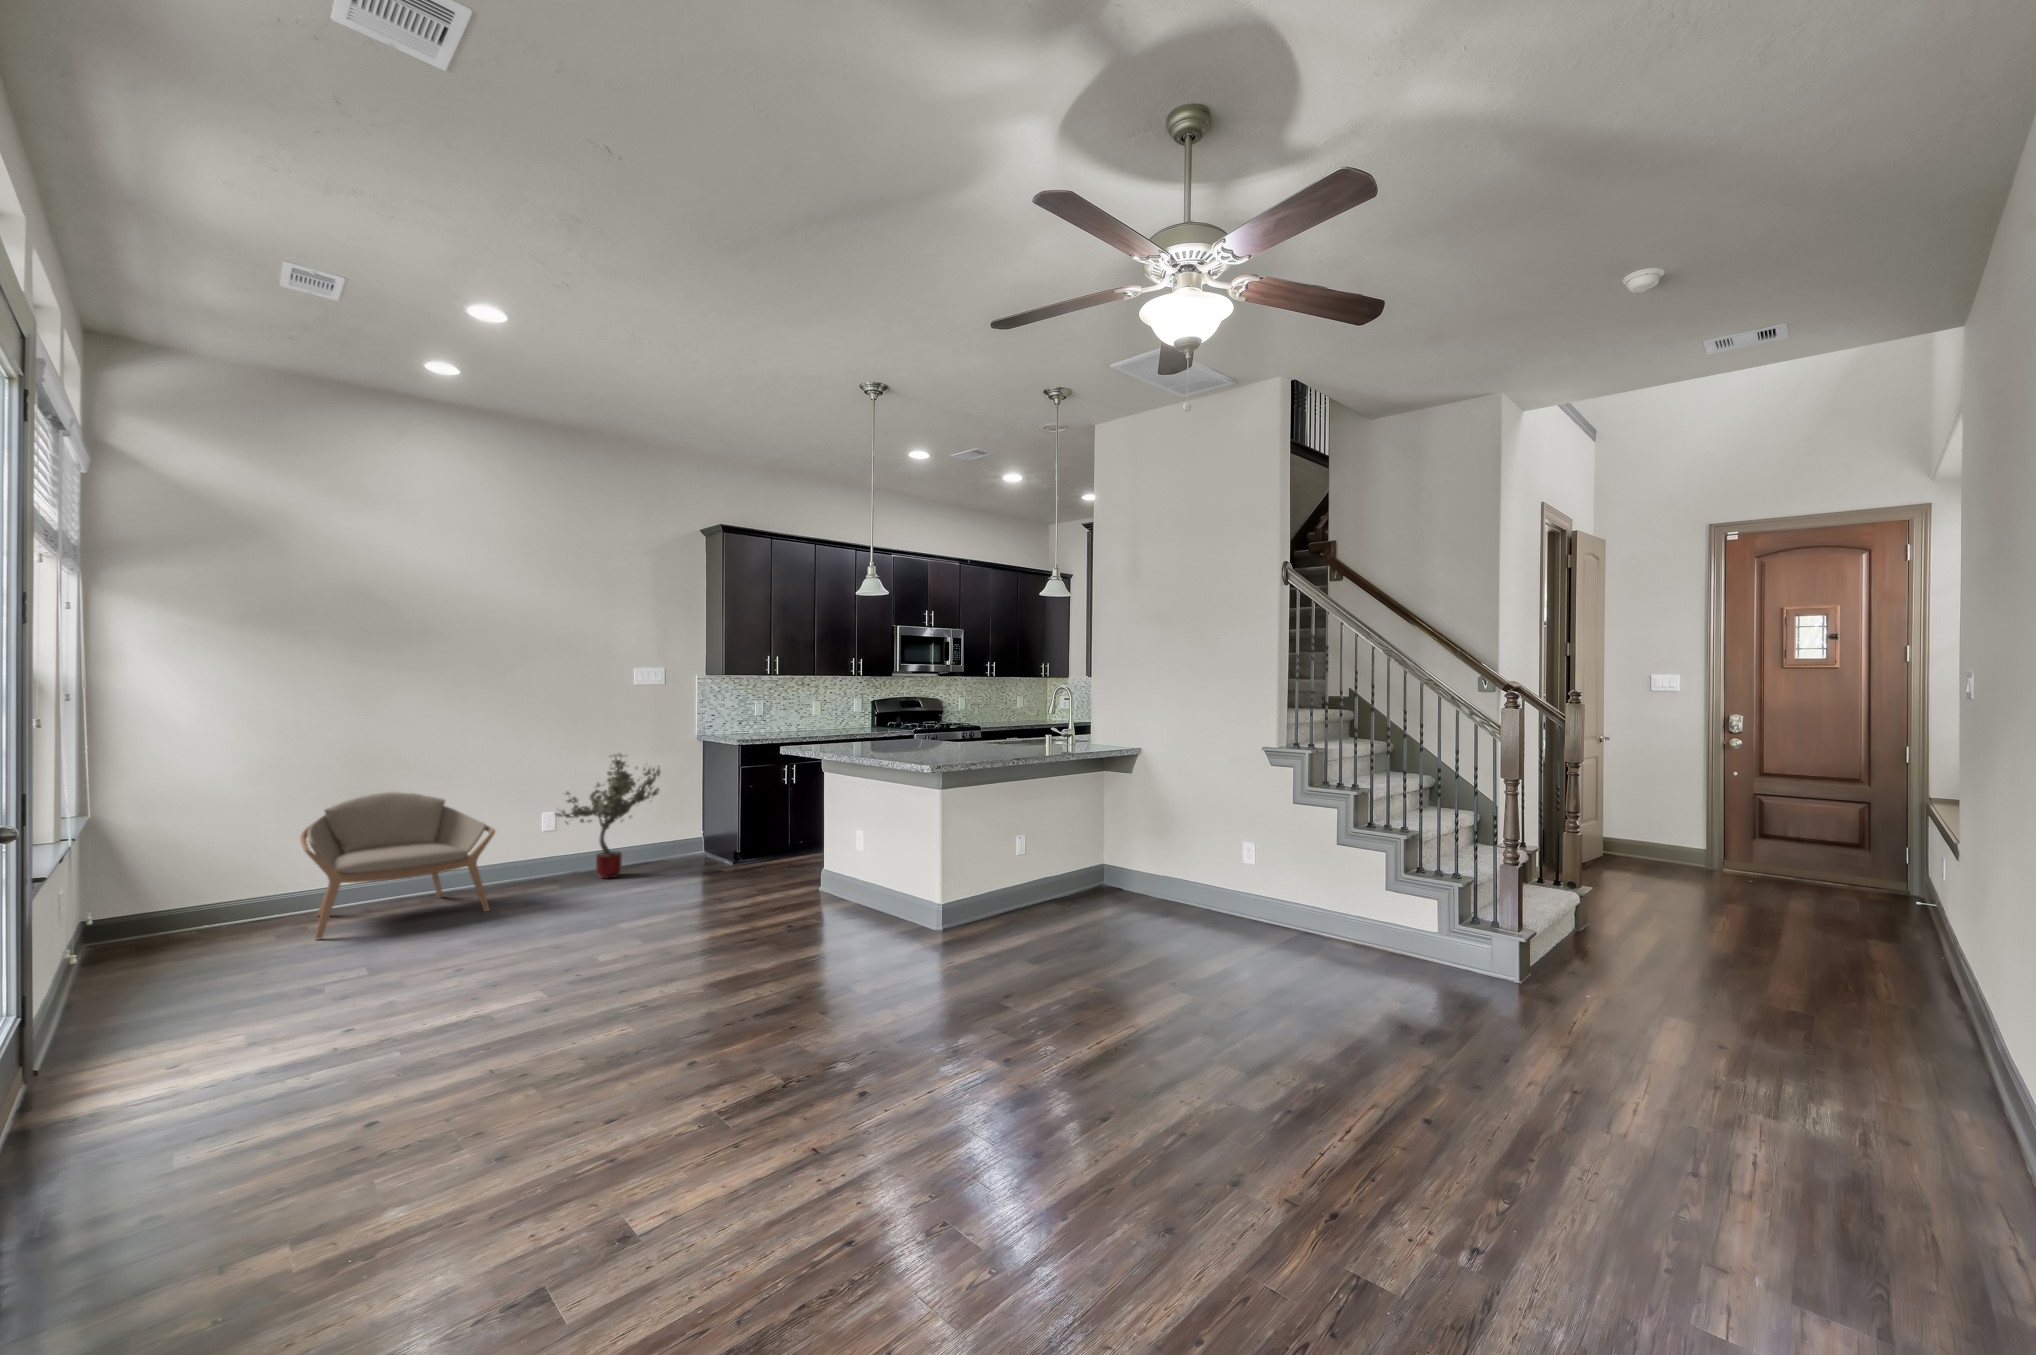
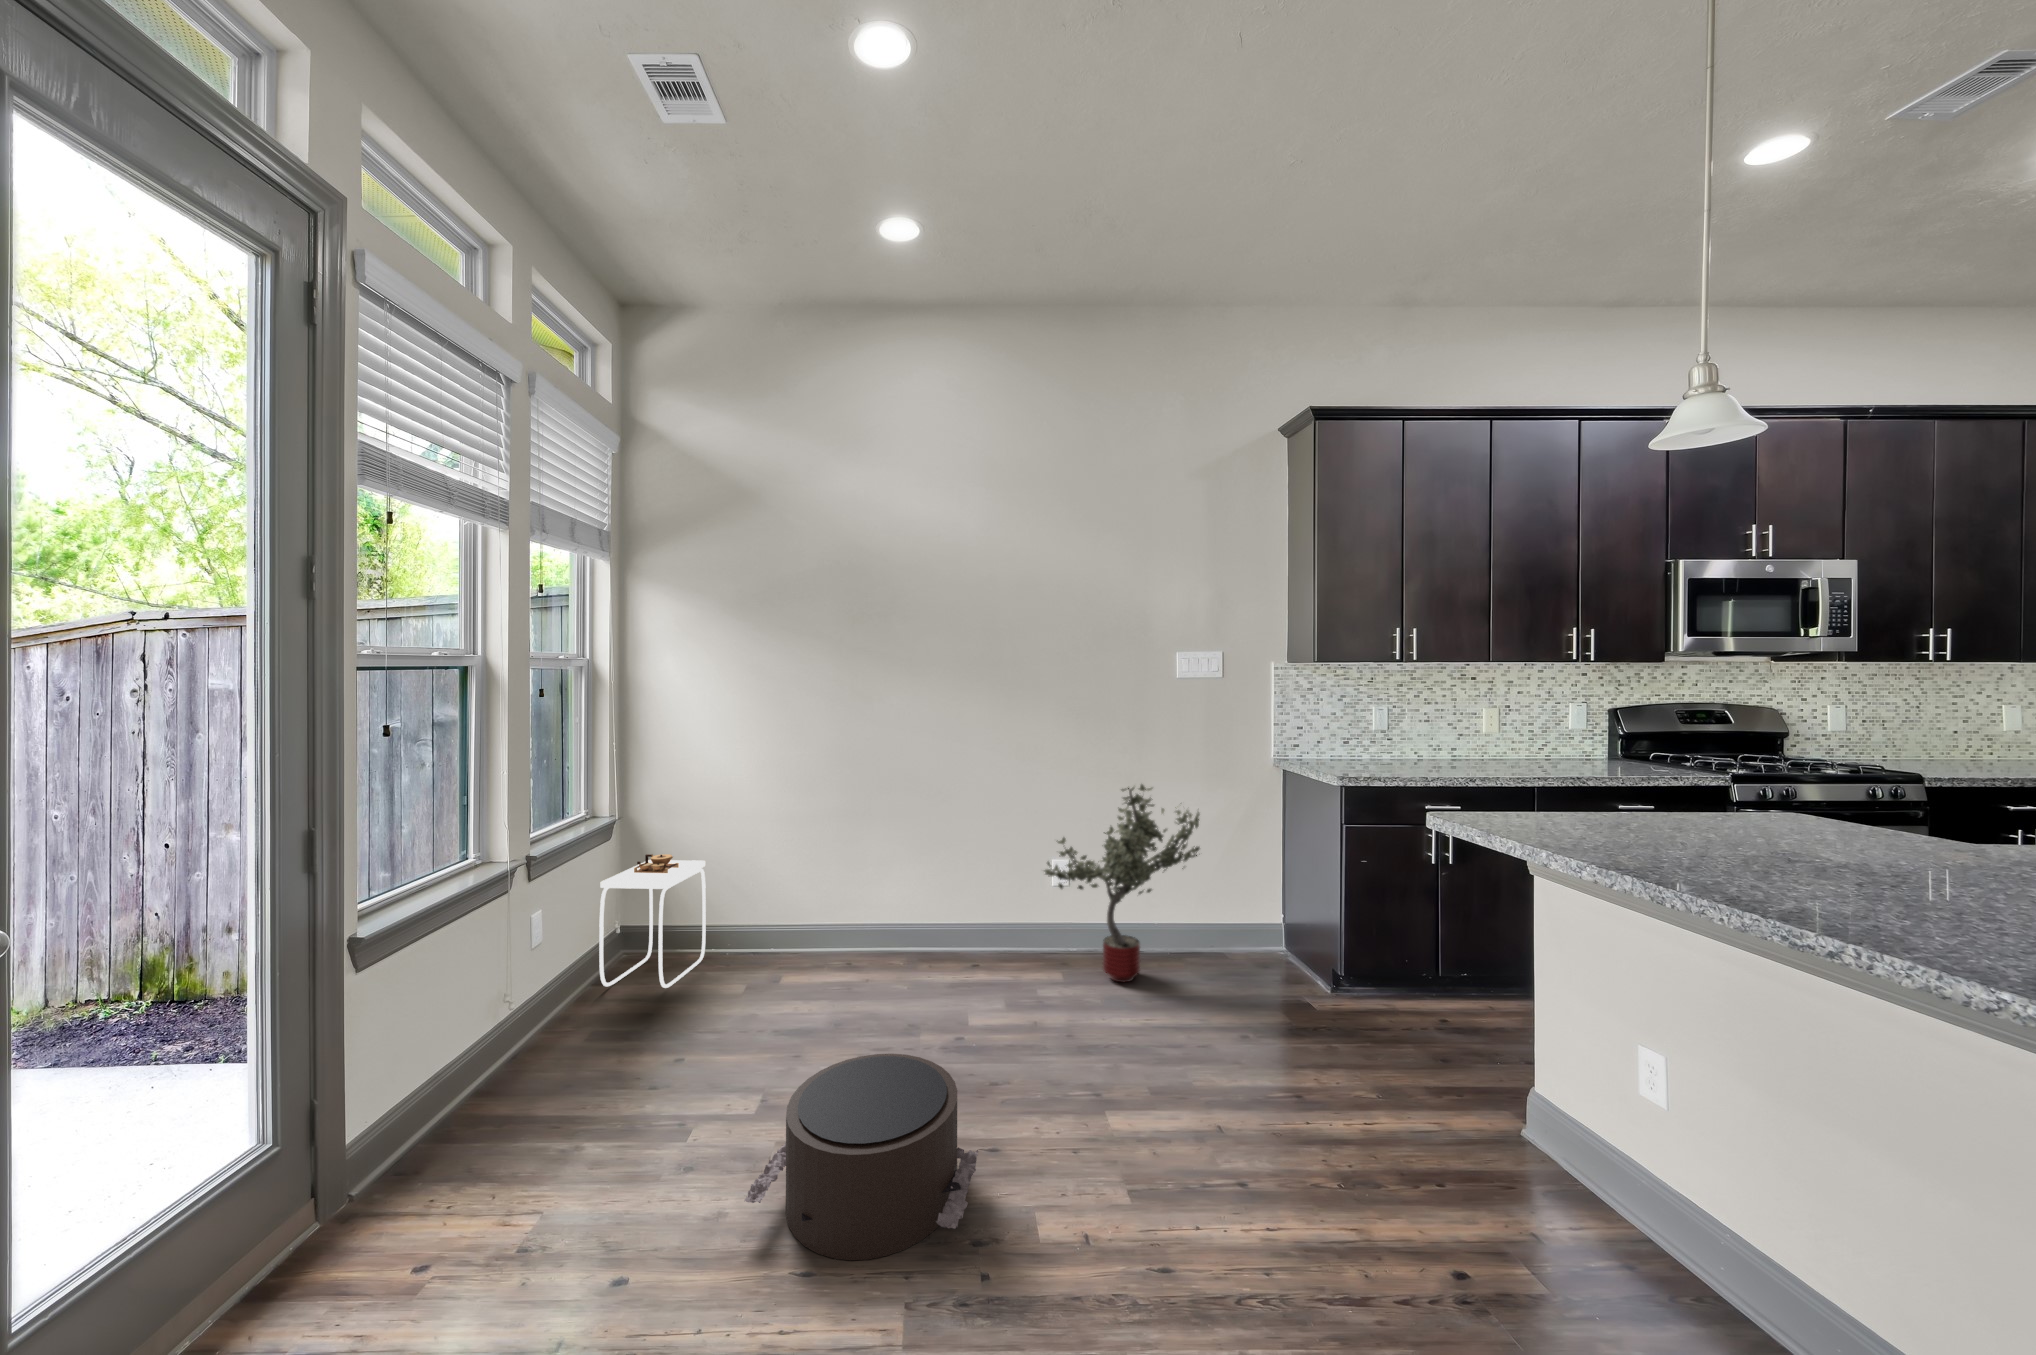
armchair: present [300,792,495,939] -> none [700,817,933,1025]
side table: none [161,837,235,949] -> present [599,854,706,988]
pouf: none [485,885,608,954] -> present [744,1054,978,1260]

